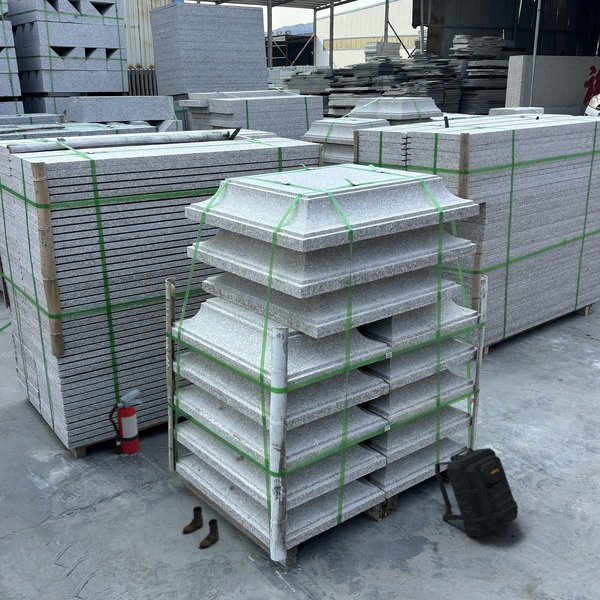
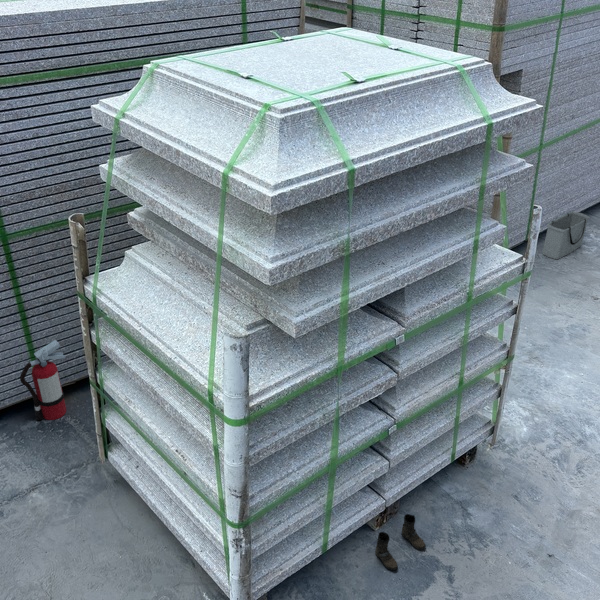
storage bin: none [519,317,555,354] -> present [543,211,590,259]
backpack: present [435,448,518,537] -> none [451,440,560,562]
boots: present [183,506,219,547] -> present [375,514,426,570]

